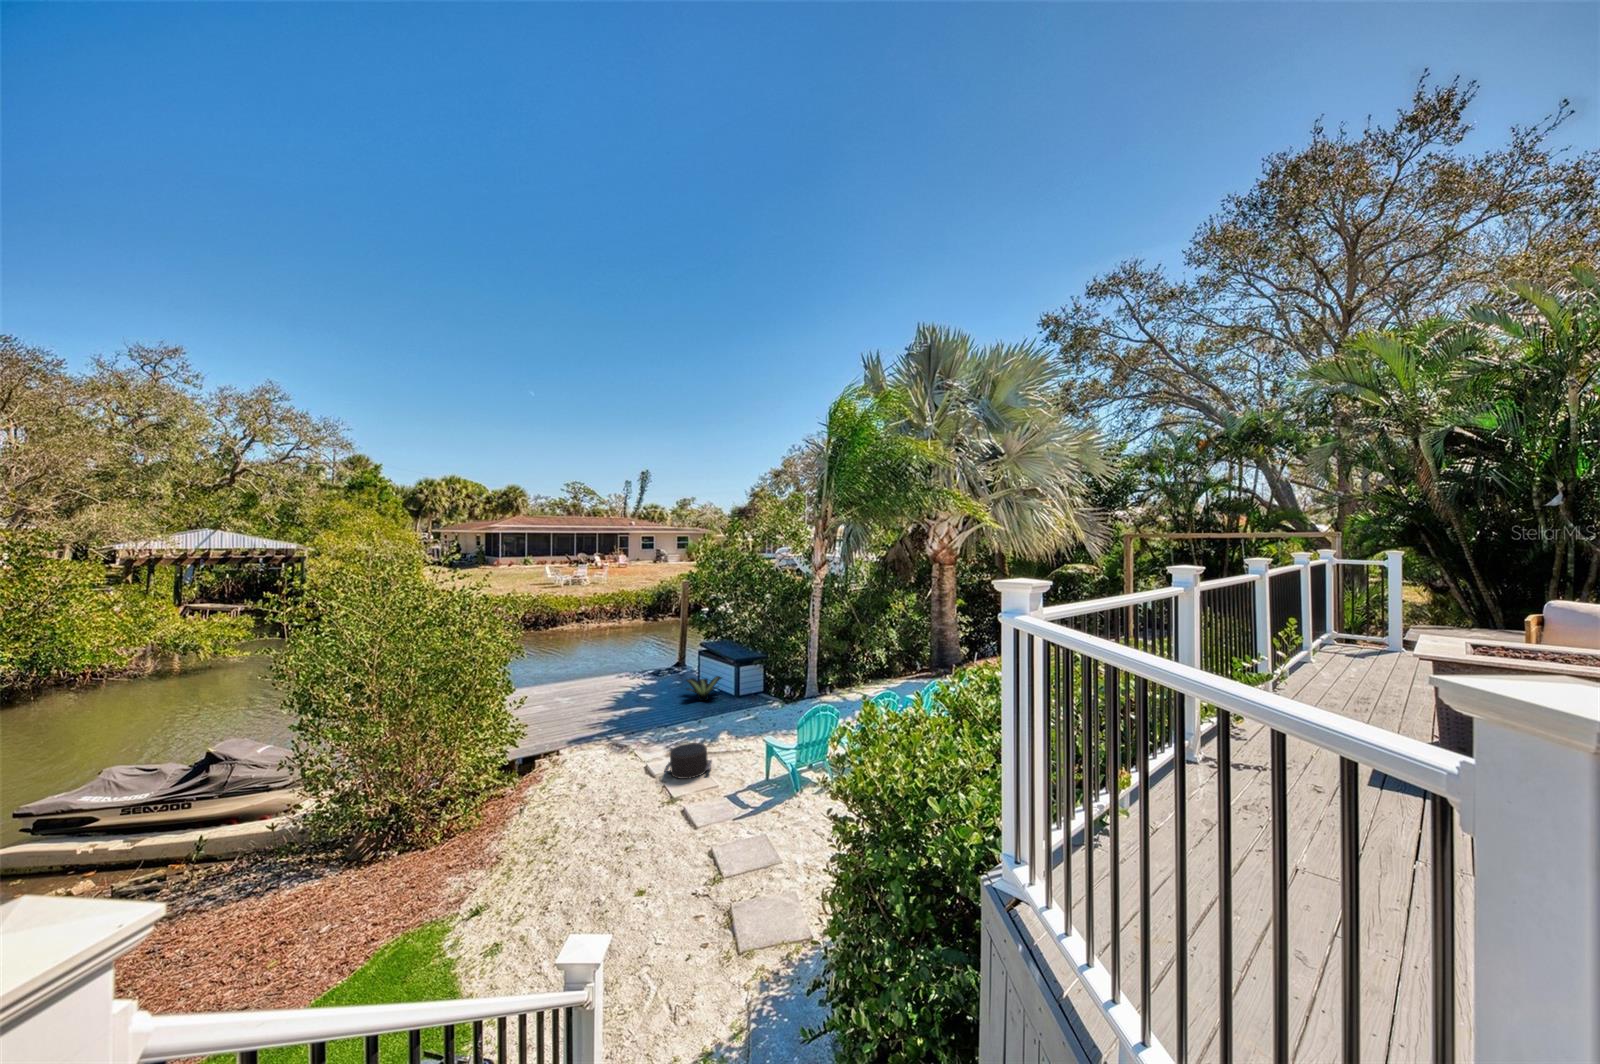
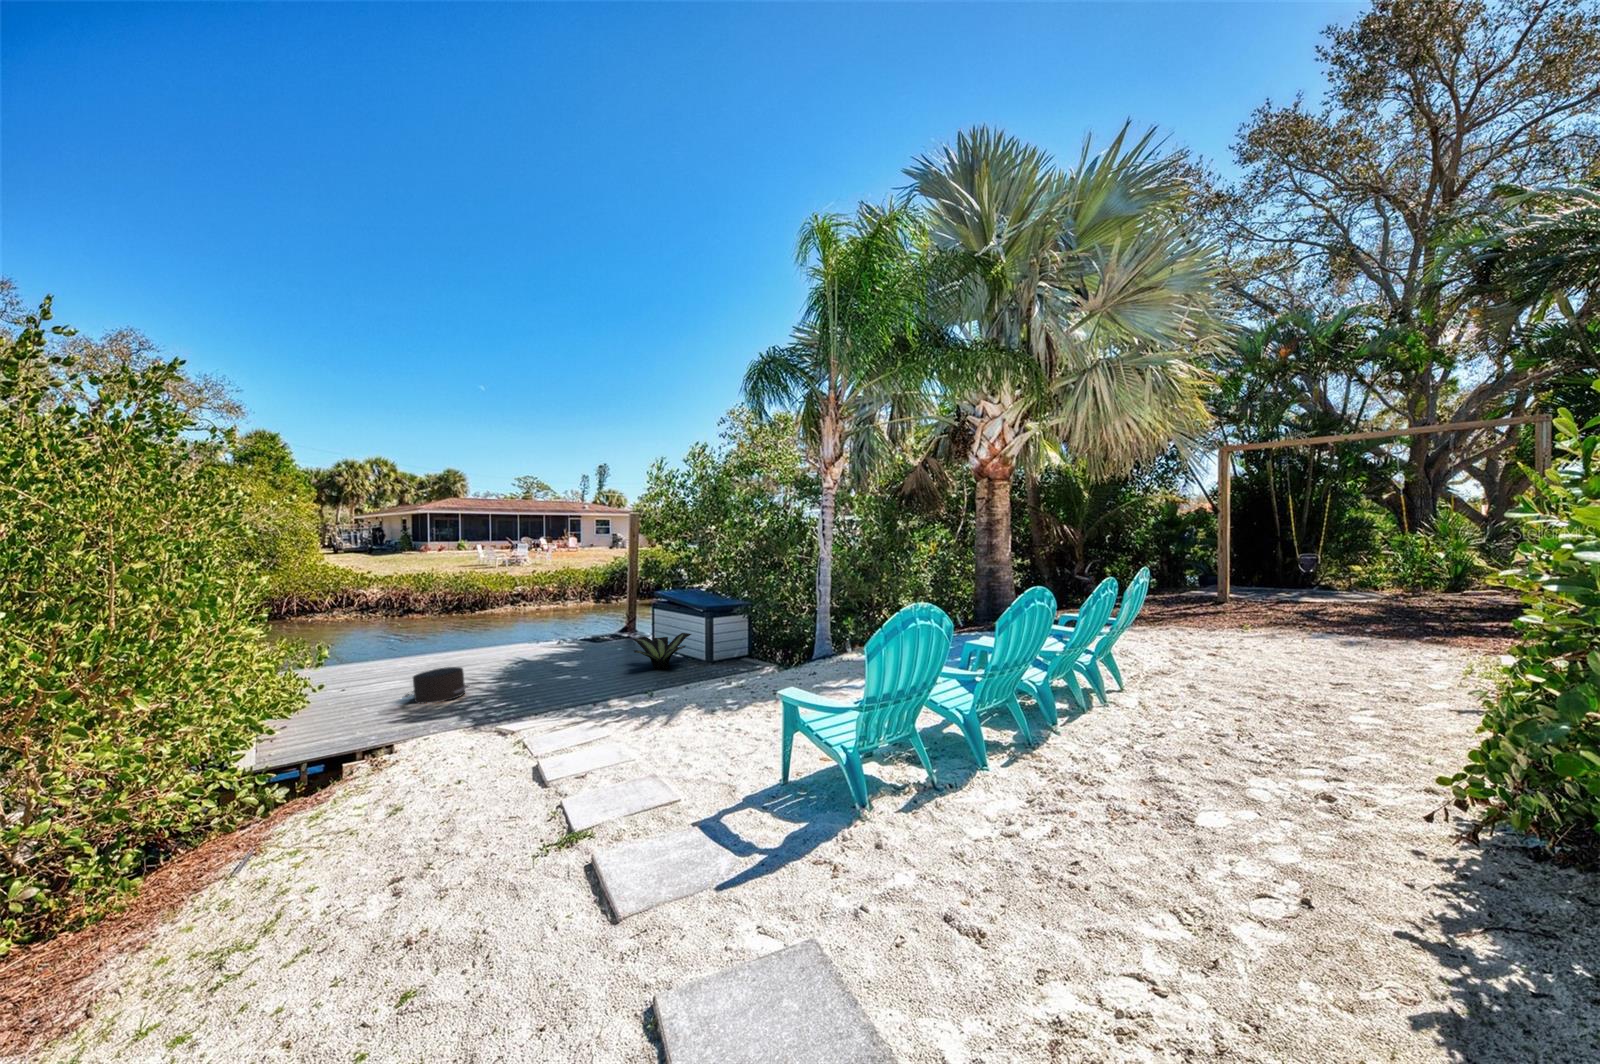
pouf: present [664,743,712,779] -> present [404,667,470,704]

